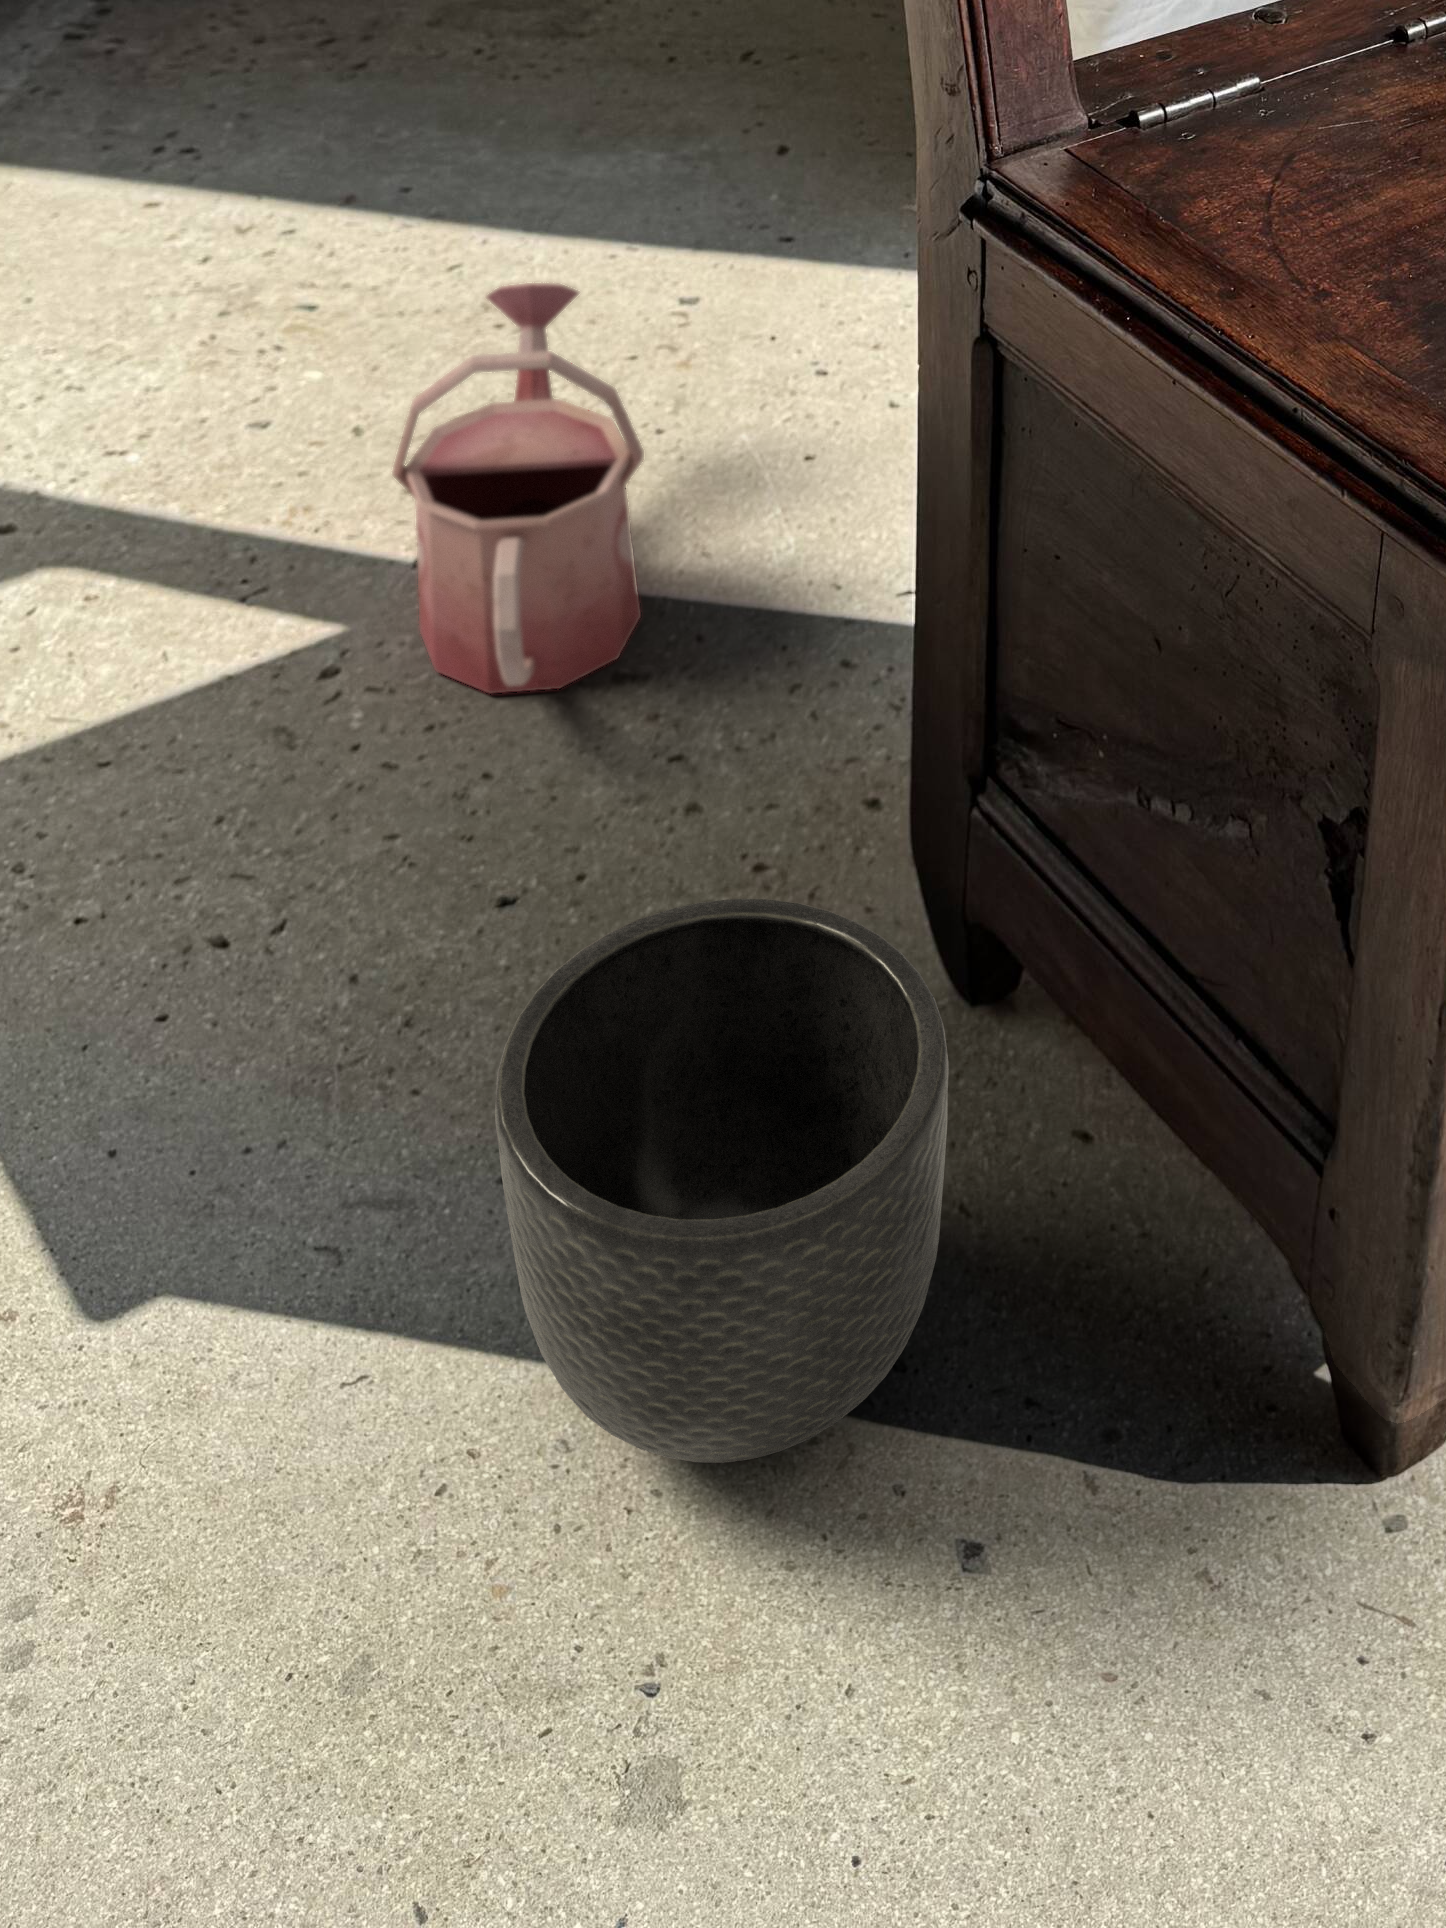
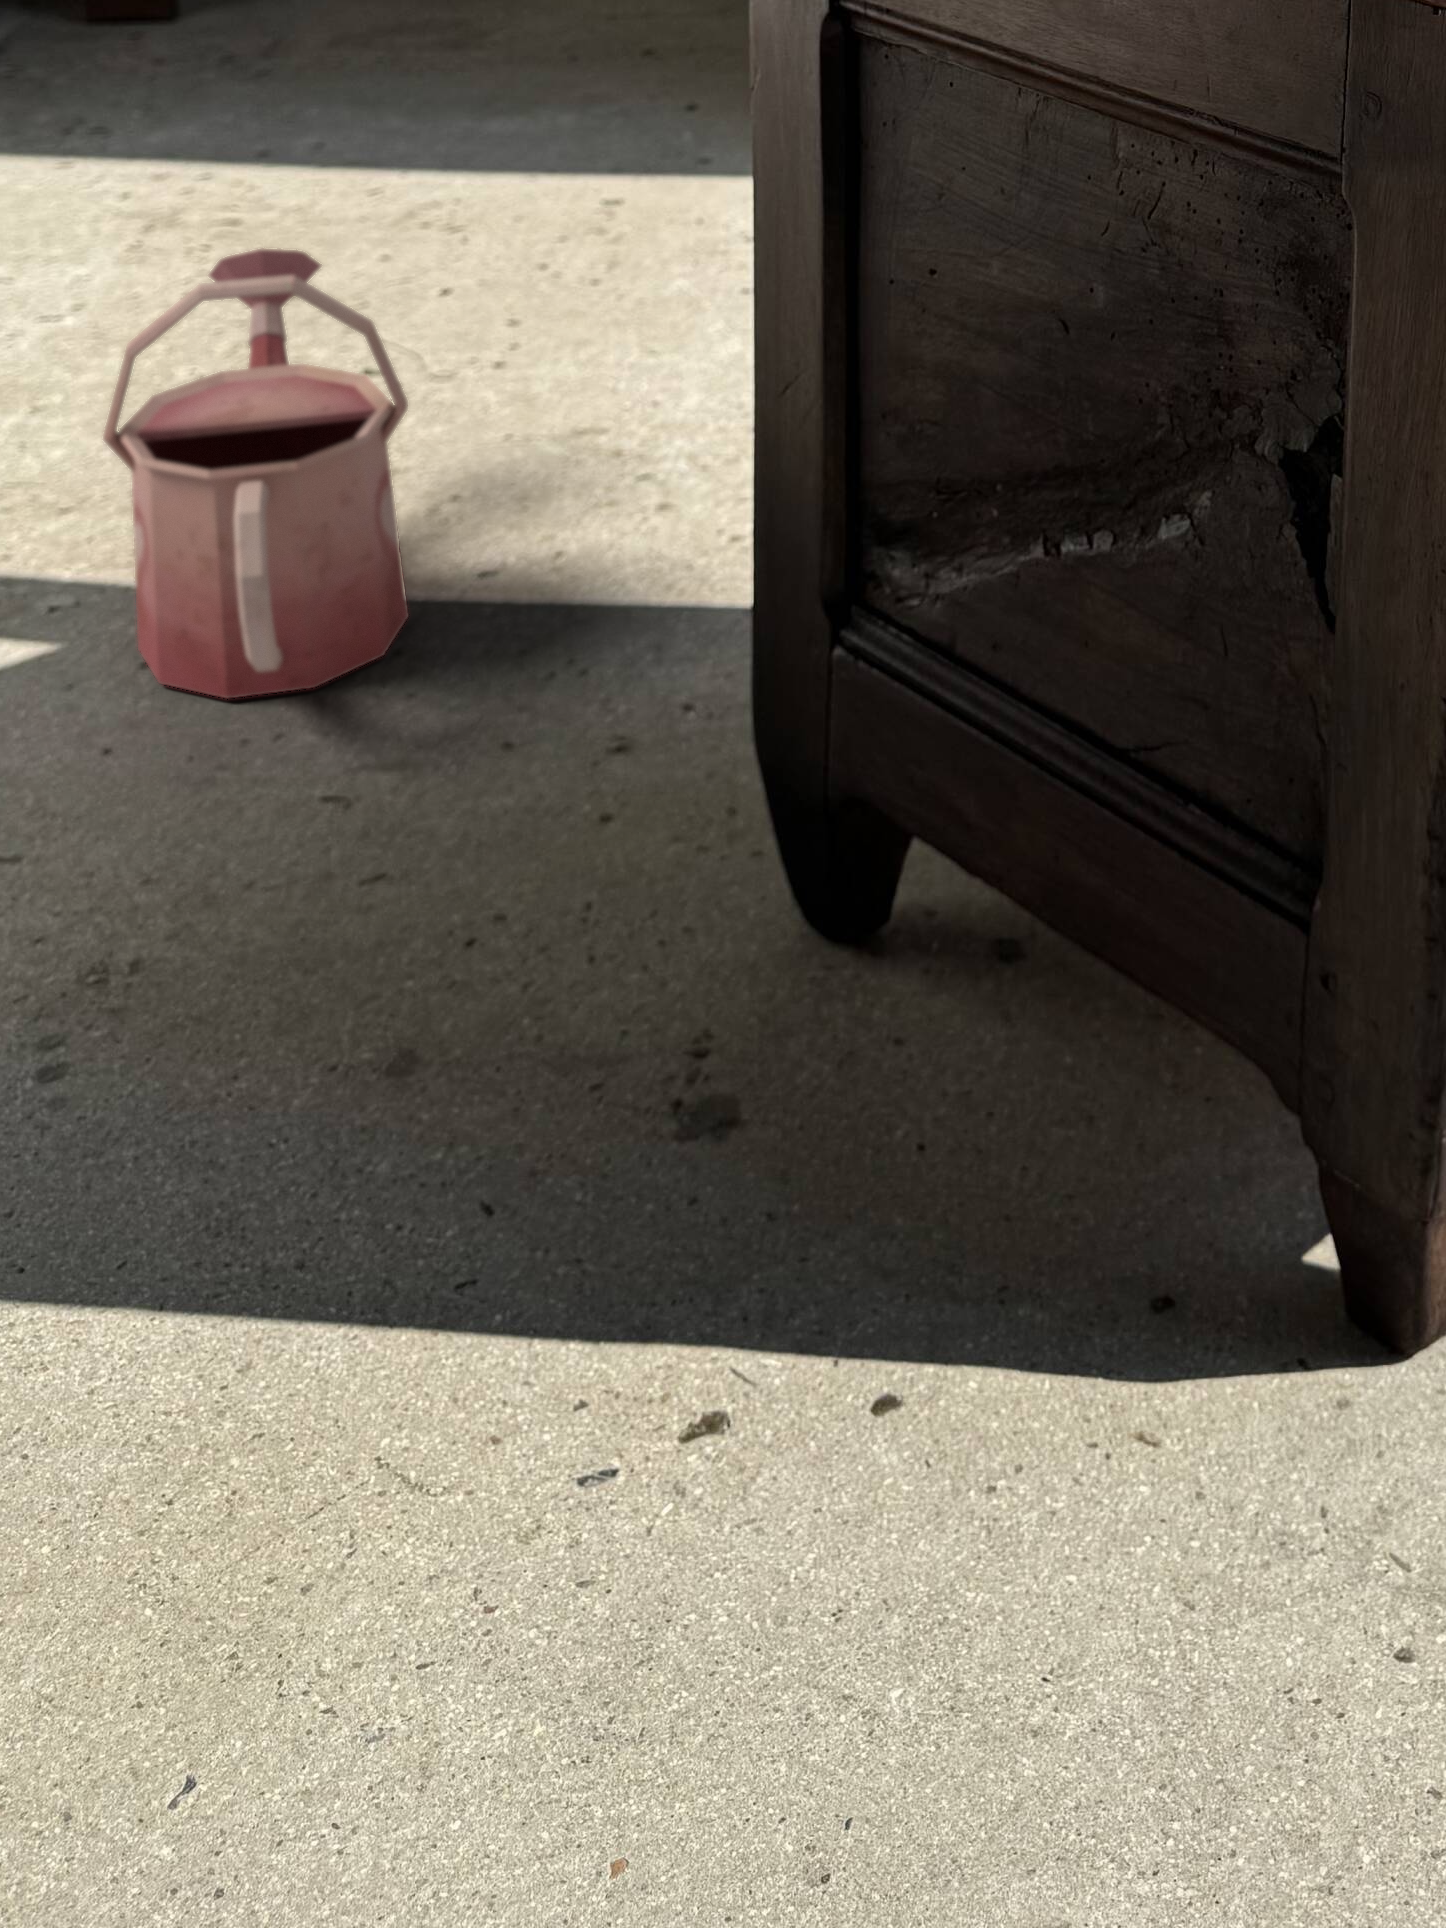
planter: present [495,899,949,1463] -> none [277,716,846,1415]

